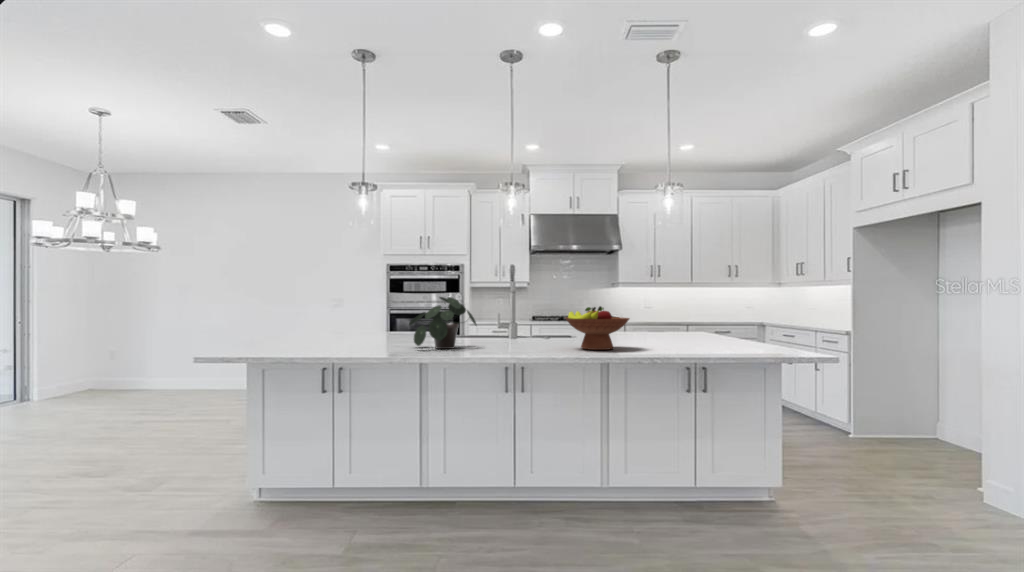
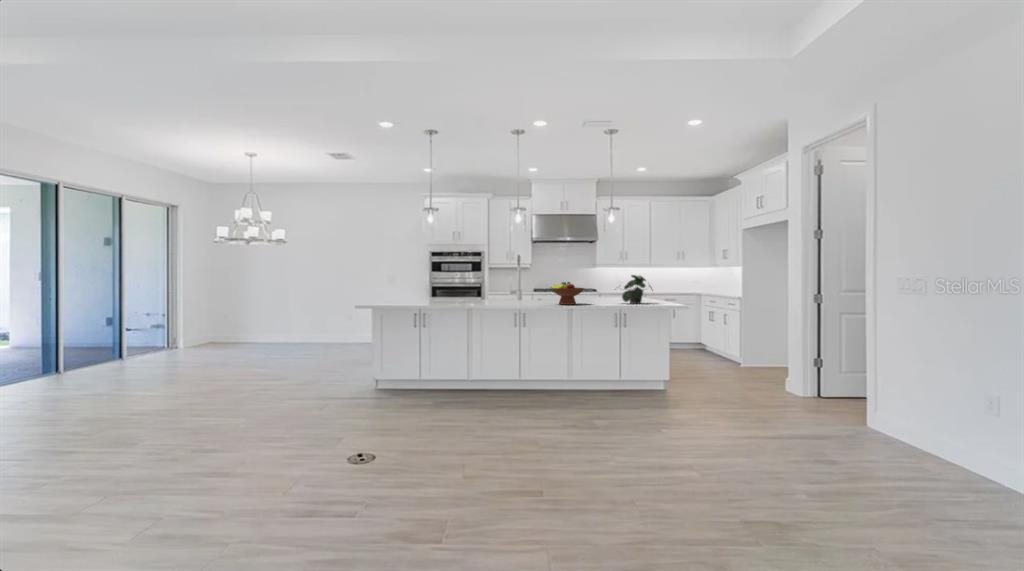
potted plant: present [409,297,476,349] -> present [622,275,652,304]

